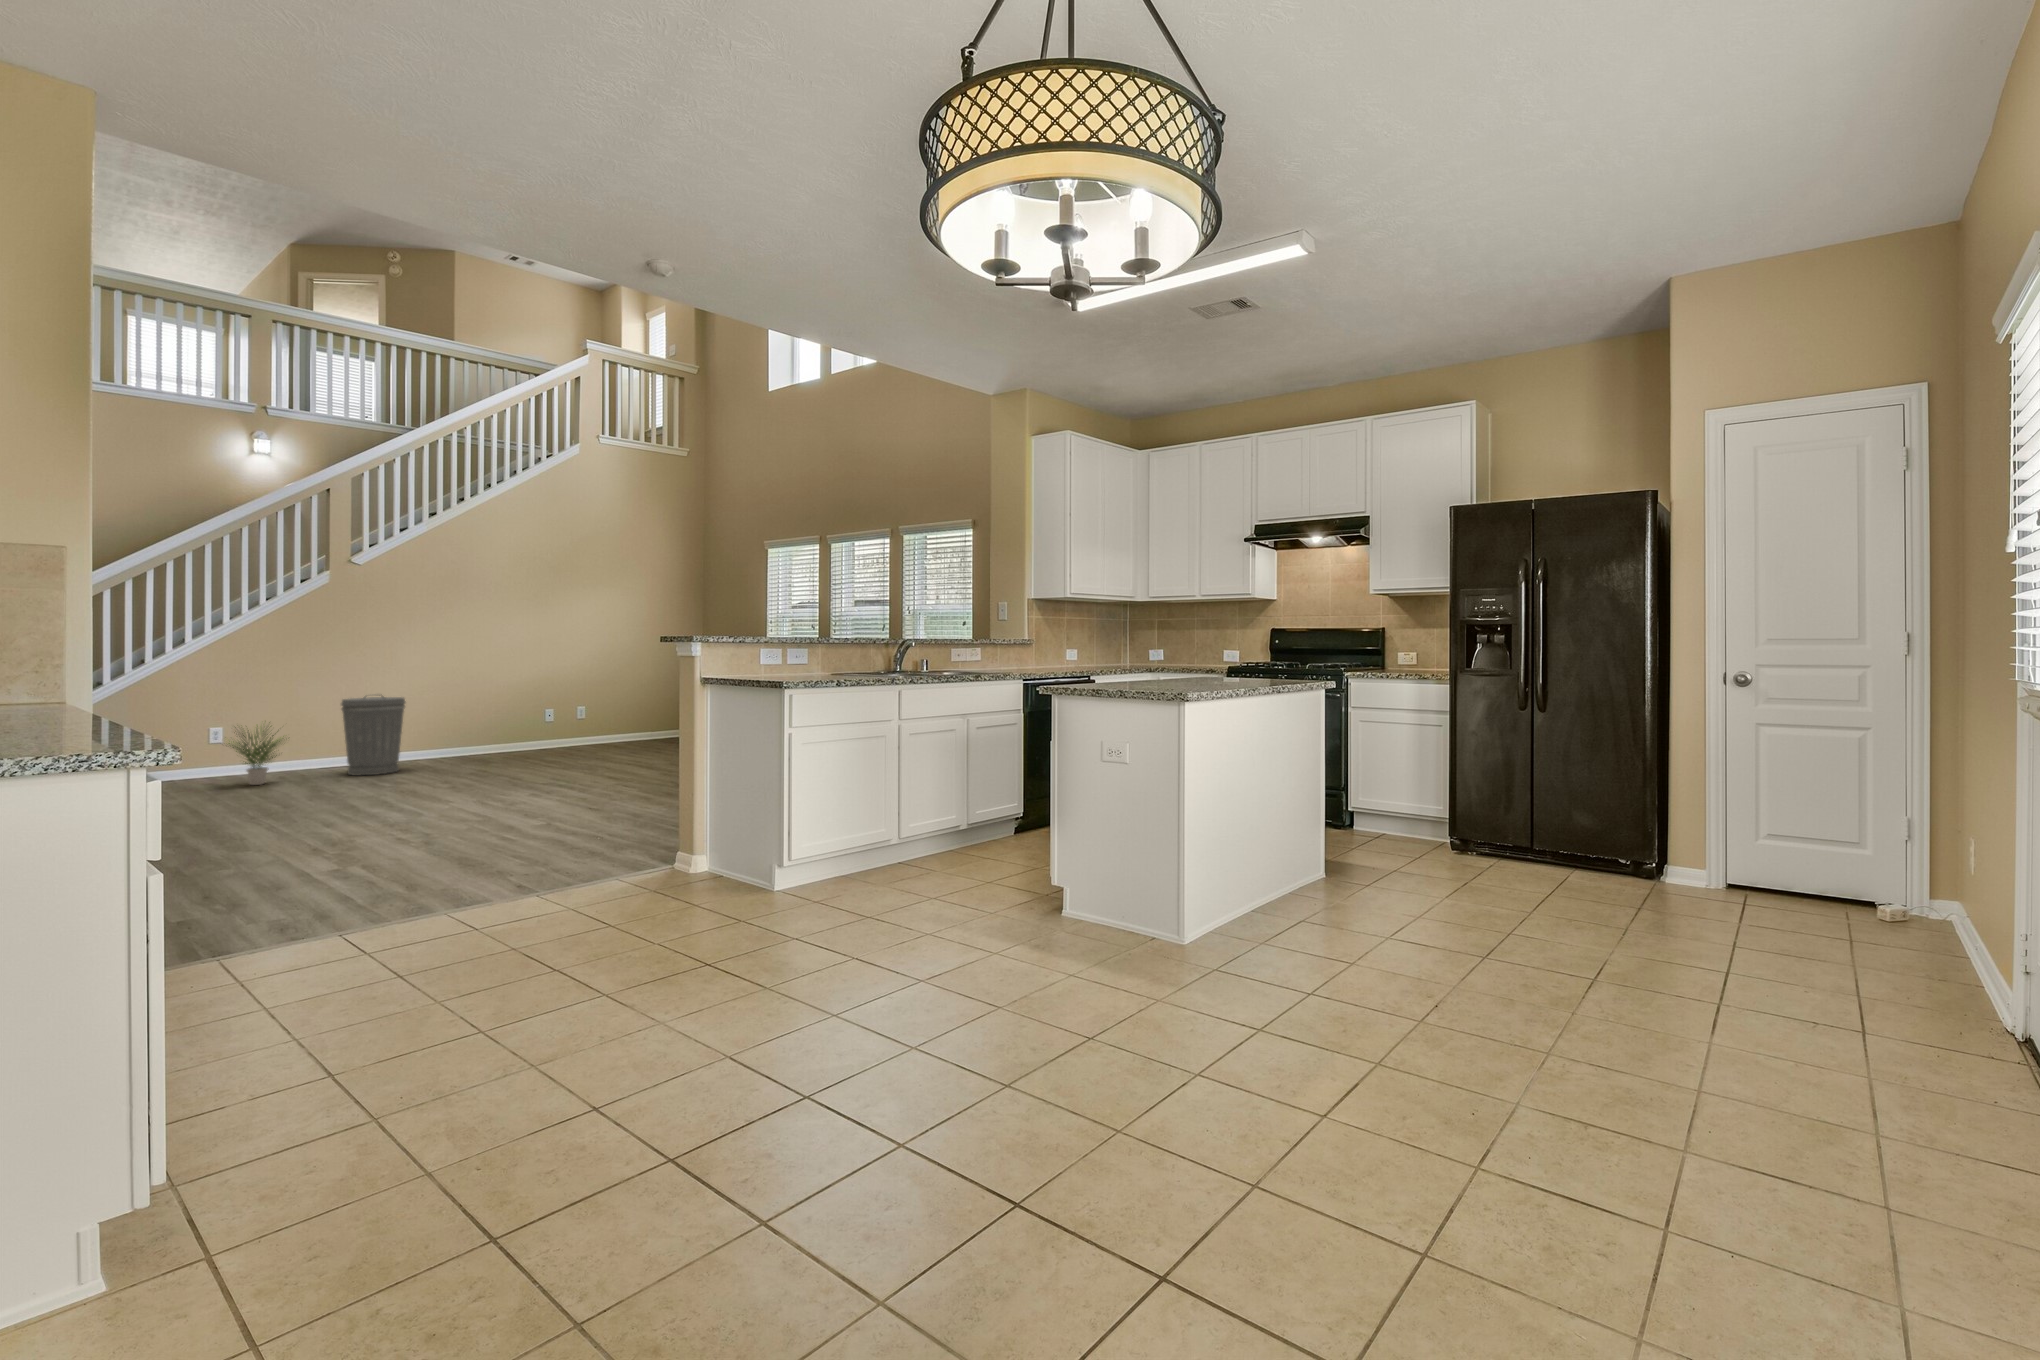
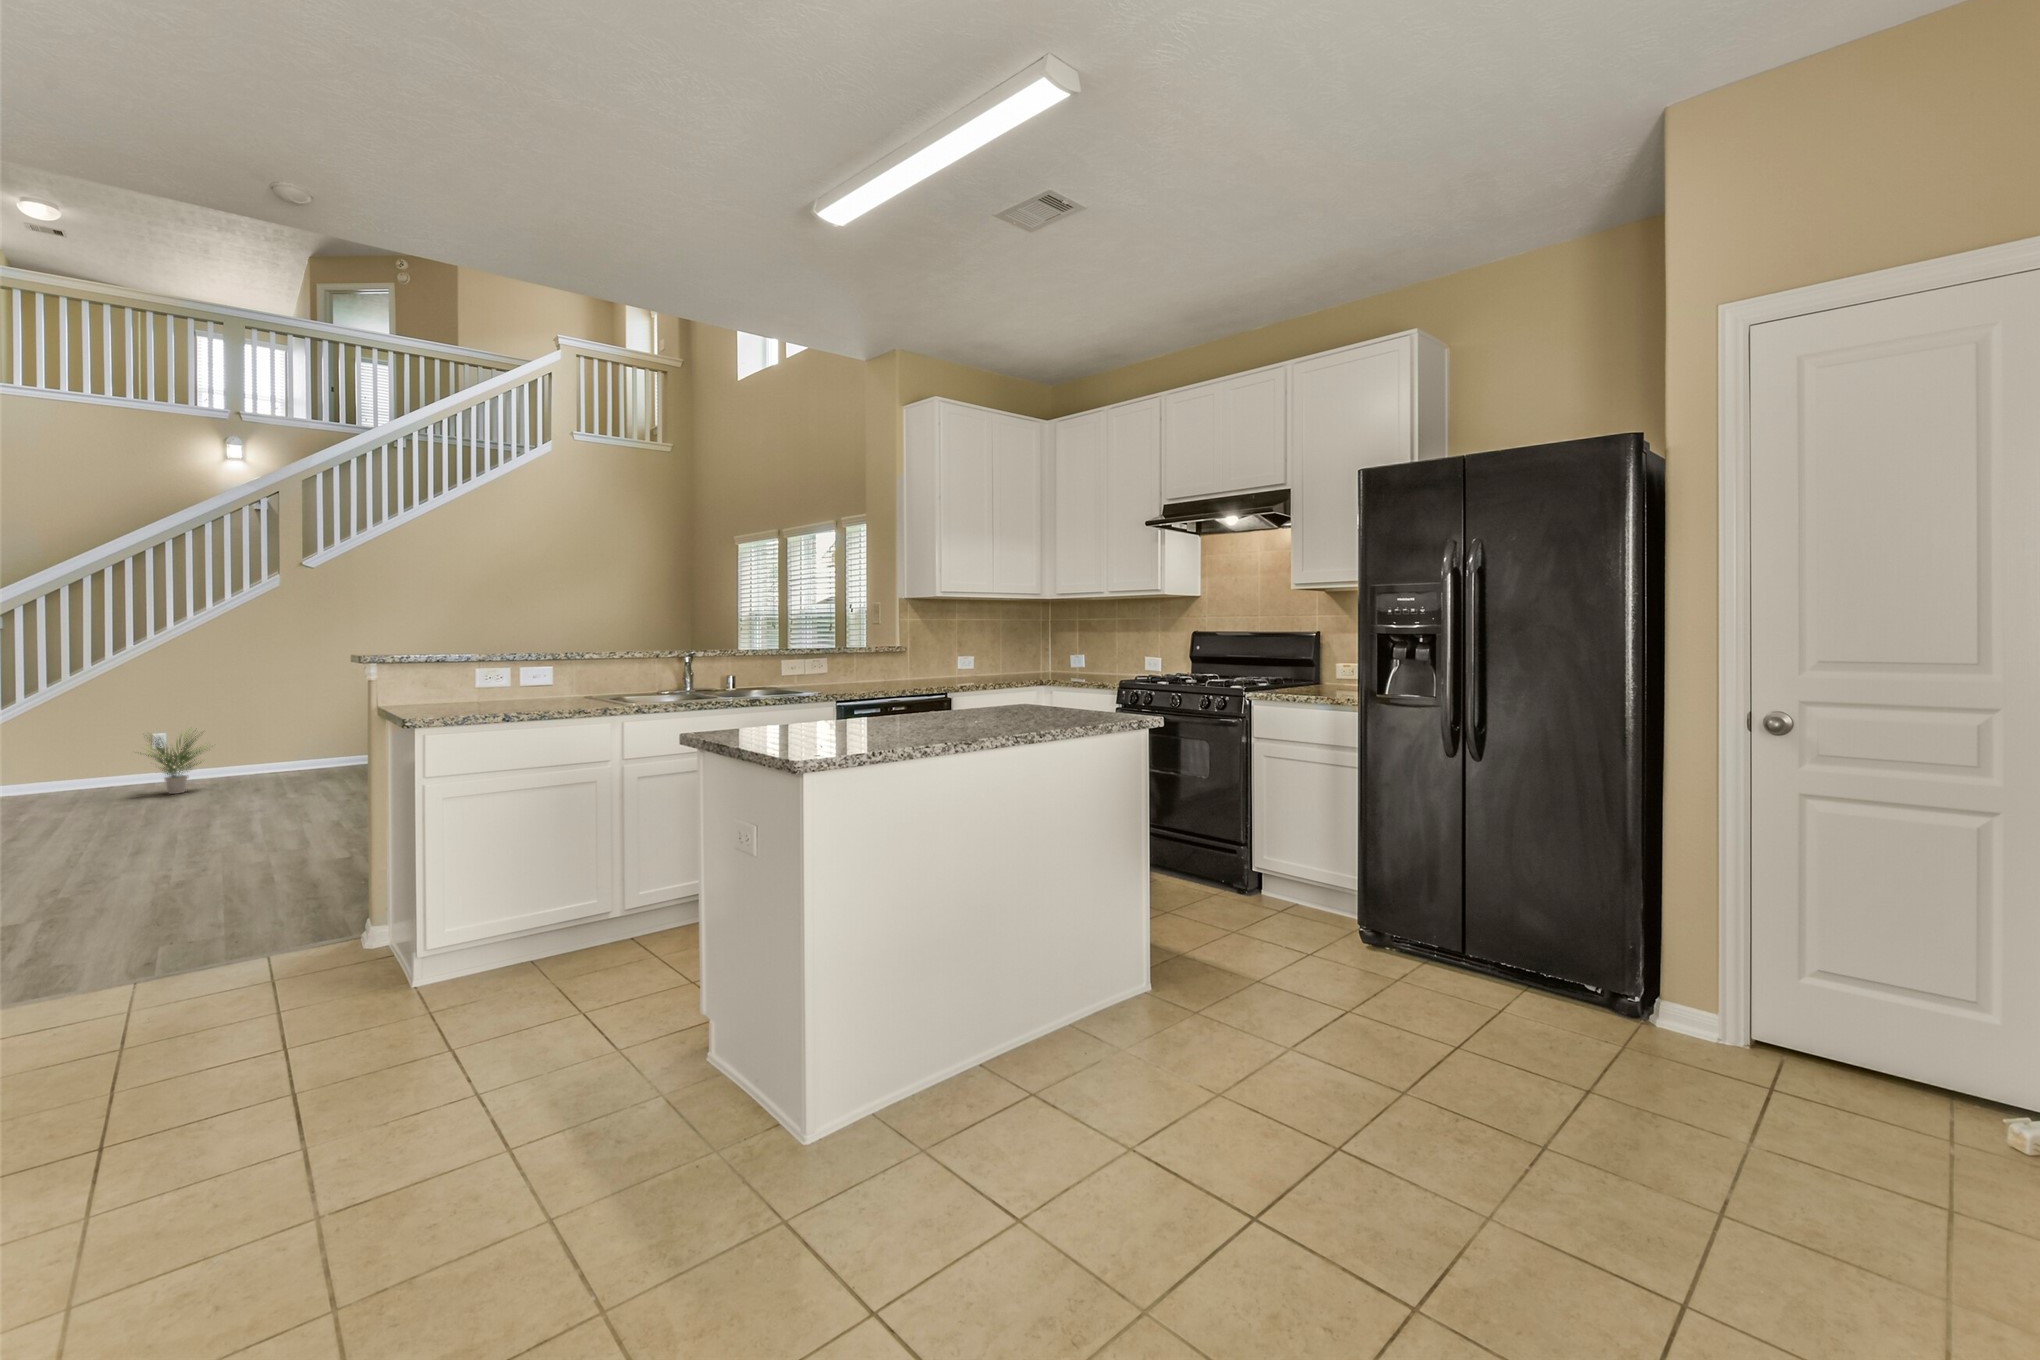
trash can: present [341,696,405,775] -> none [272,700,342,783]

